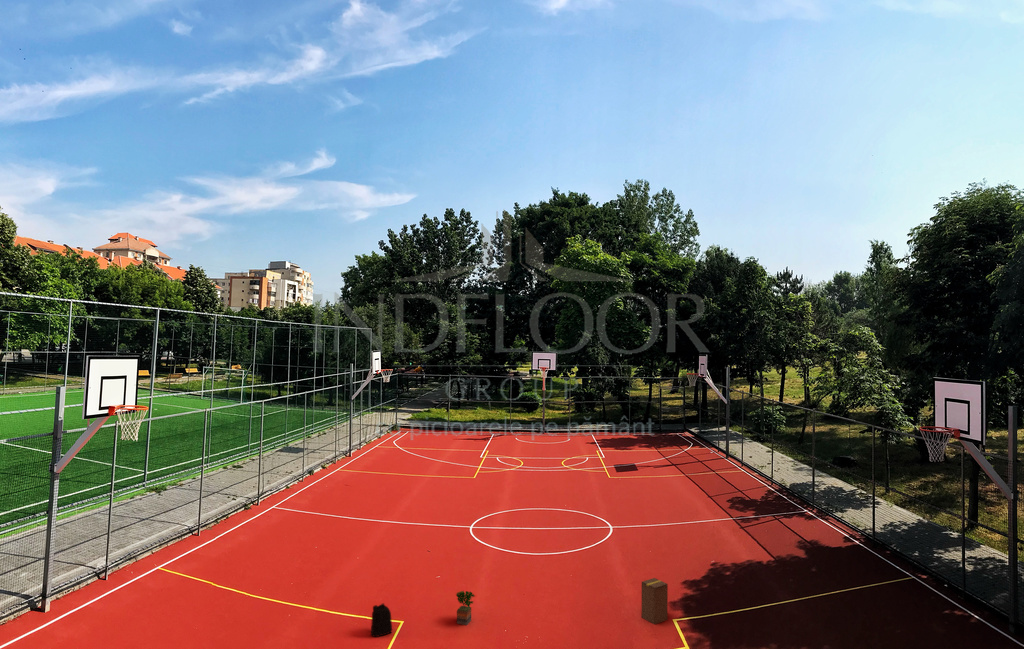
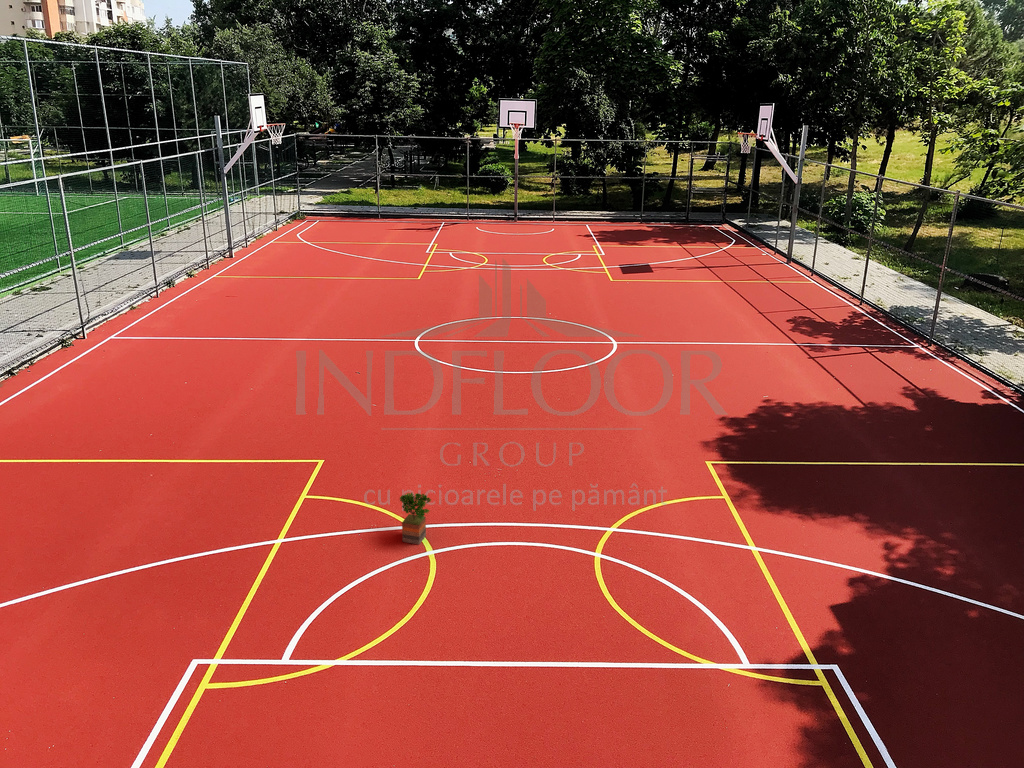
cardboard box: present [641,578,668,624] -> none [698,467,746,538]
backpack: present [371,603,392,637] -> none [259,517,296,570]

